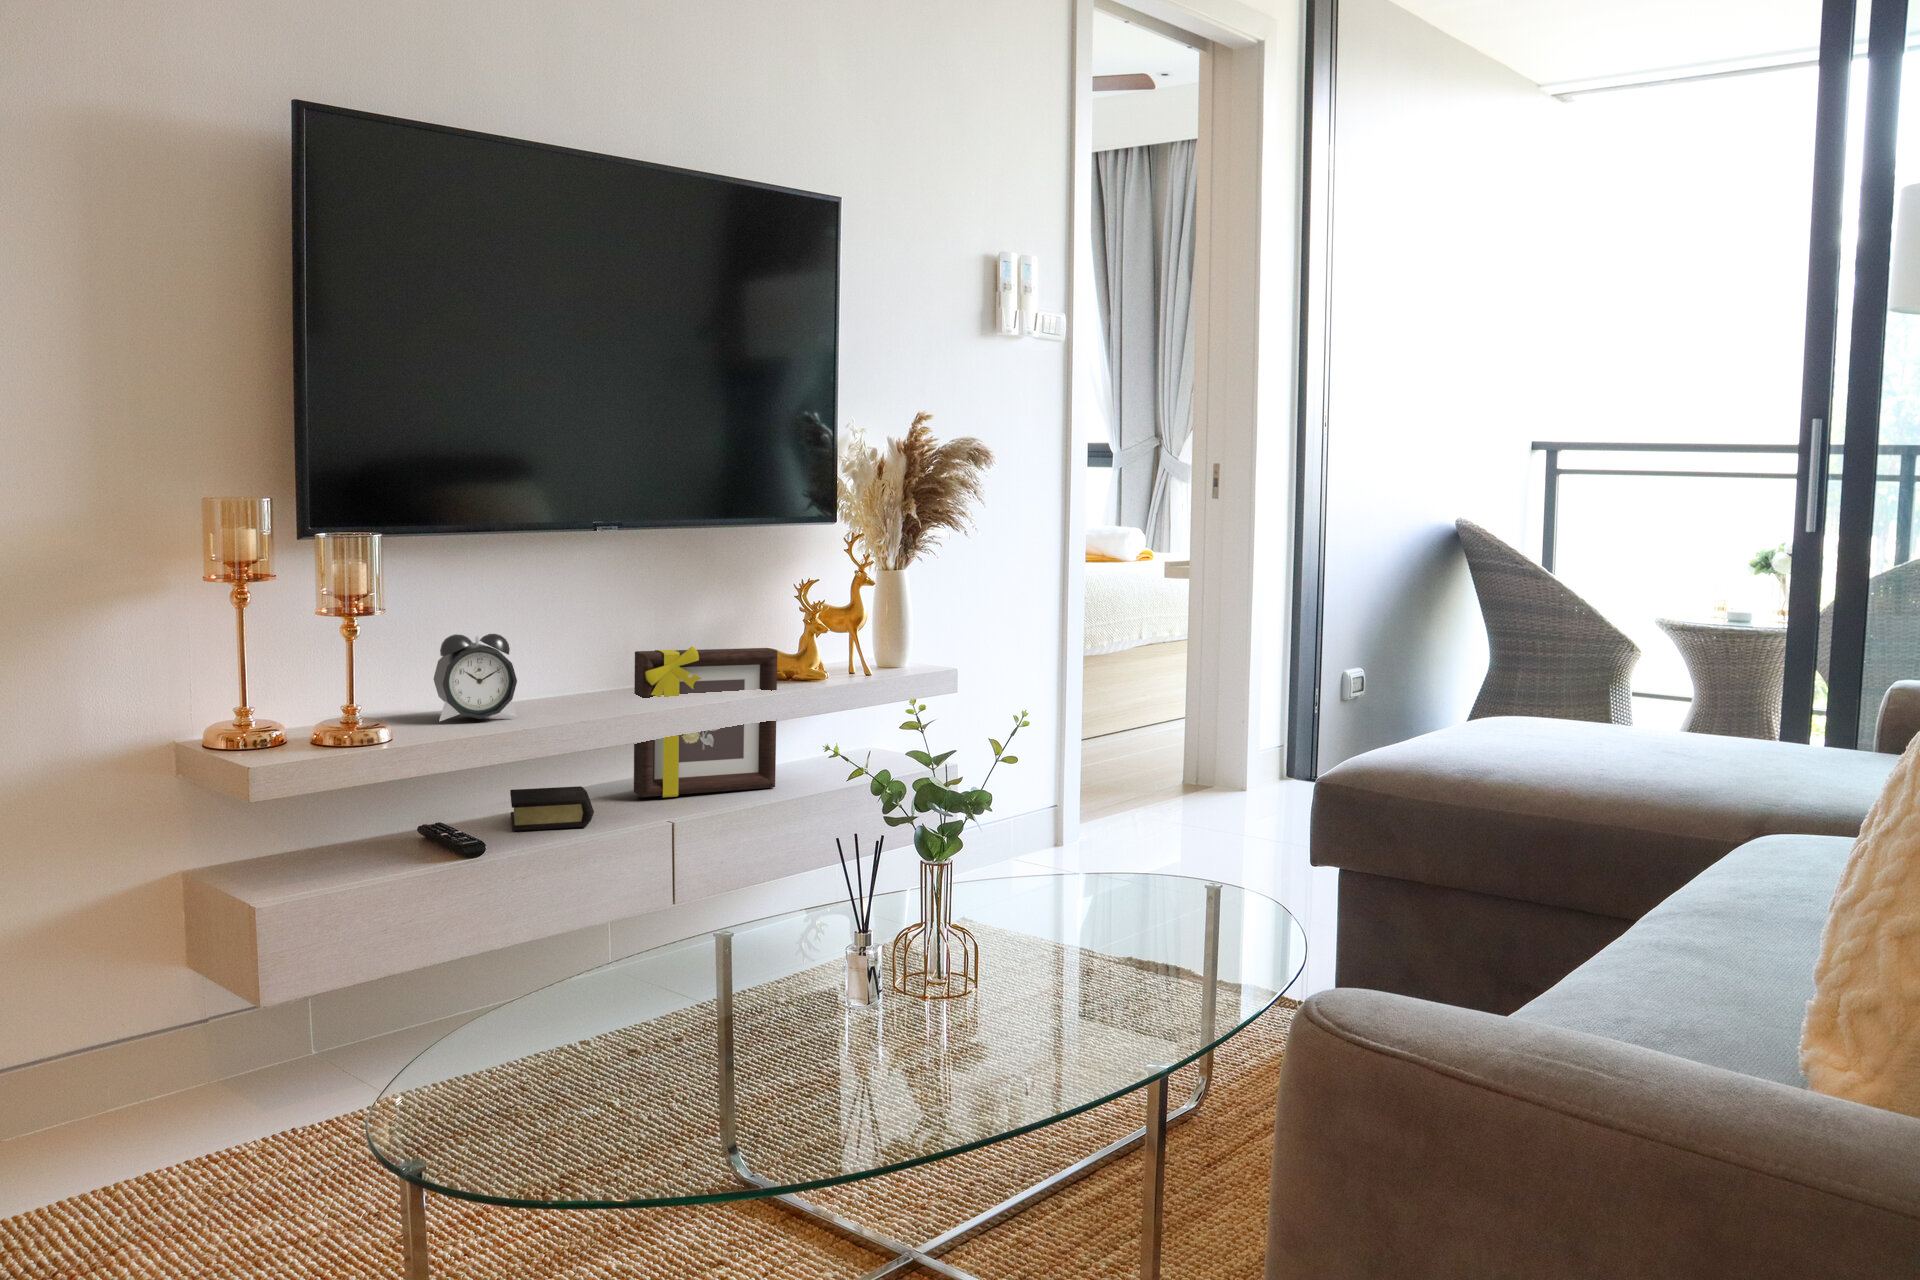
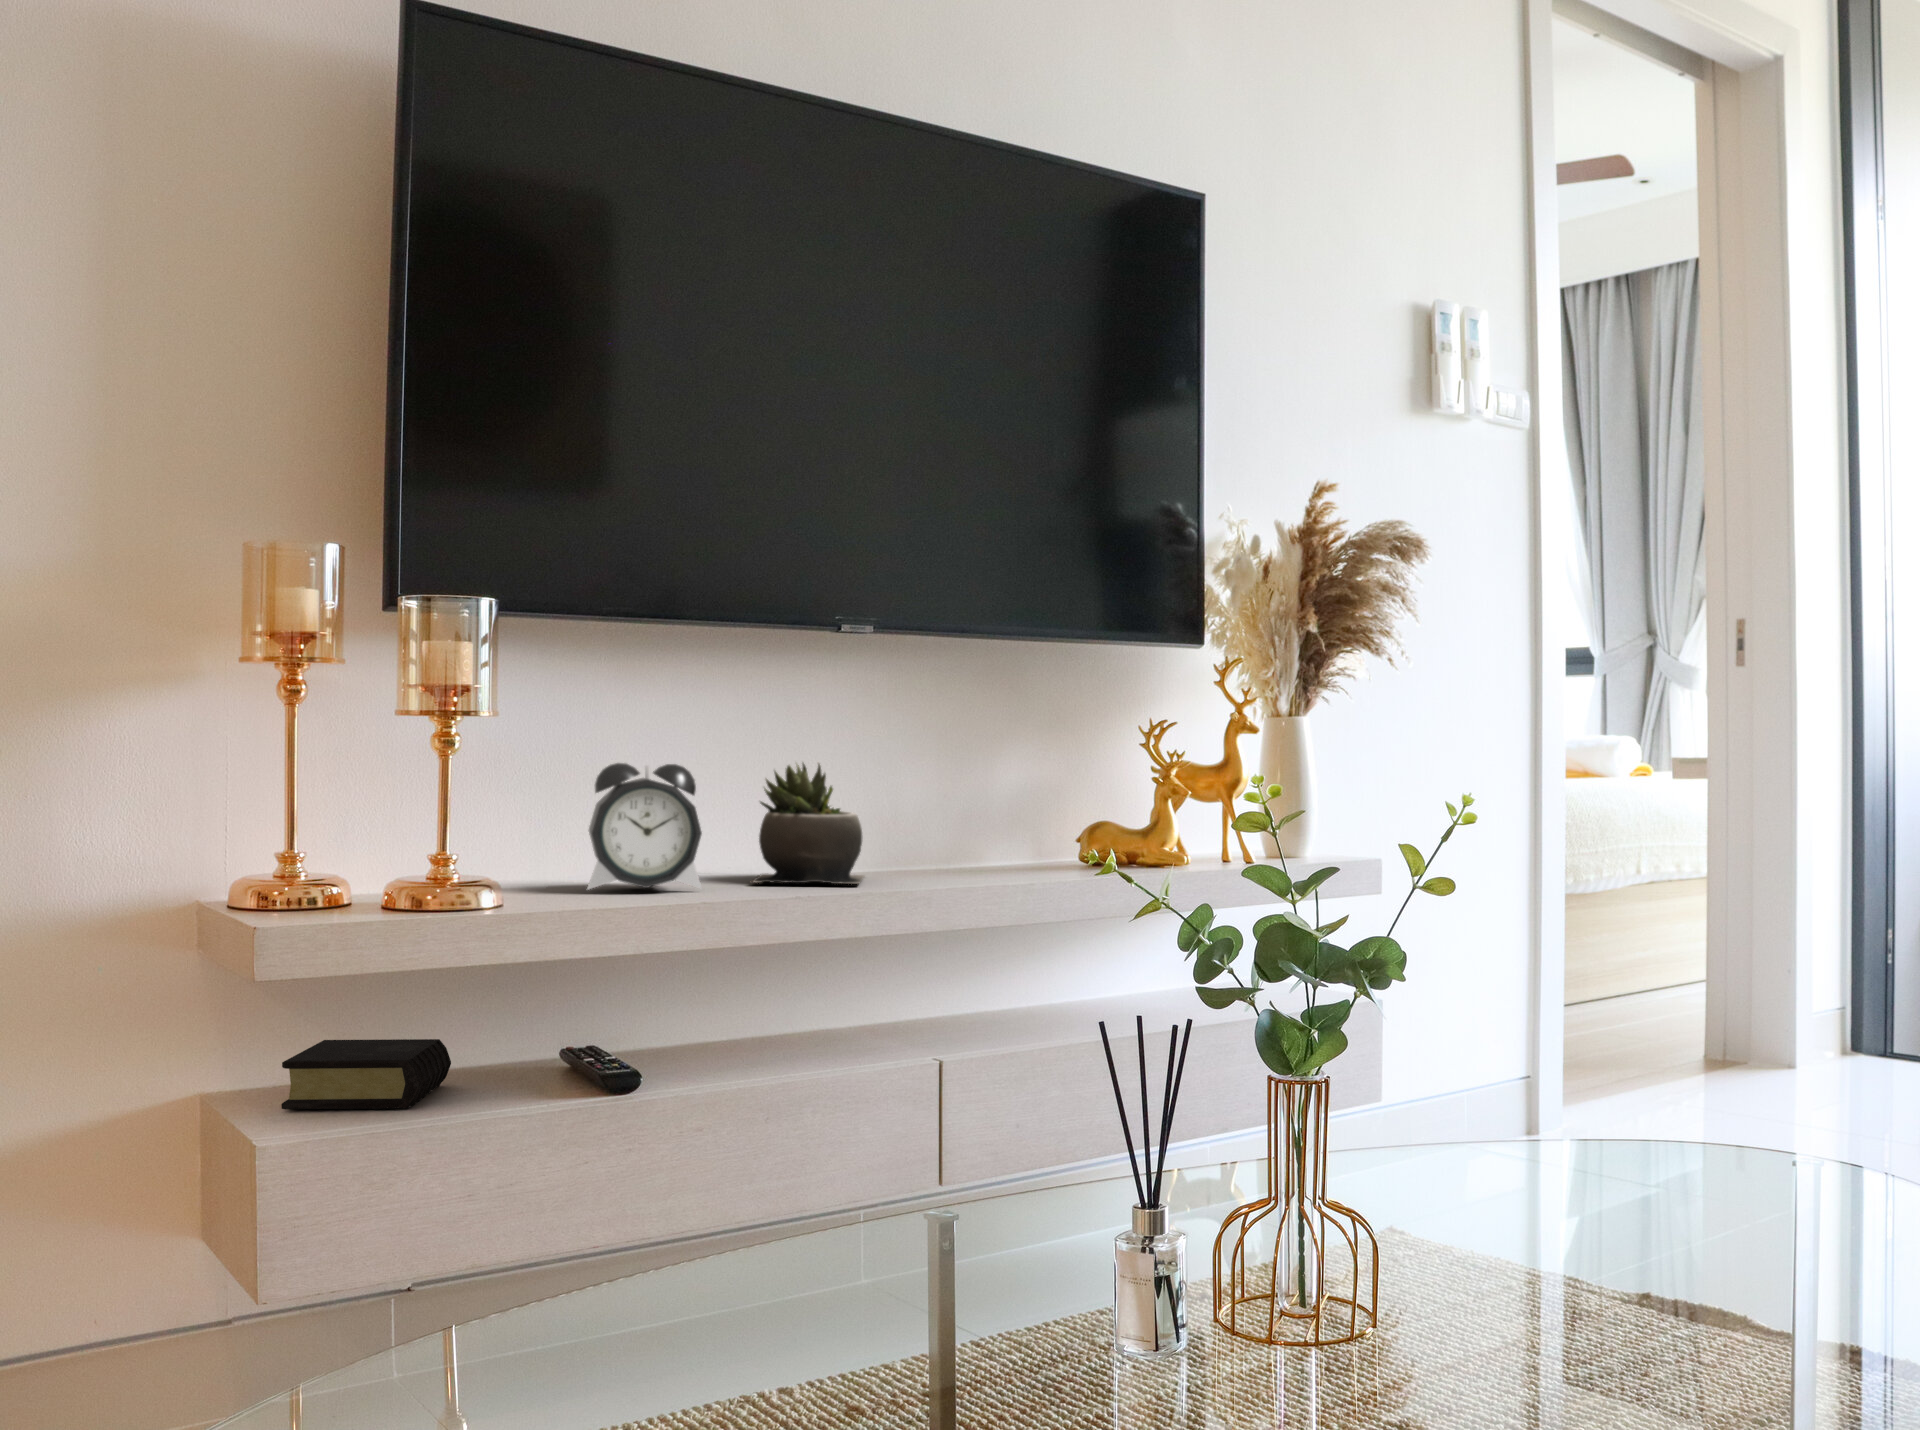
succulent plant: none [545,624,621,709] -> present [752,763,865,884]
picture frame: present [634,646,777,798] -> none [890,803,1105,1029]
book: present [510,786,594,831] -> present [282,1039,451,1109]

